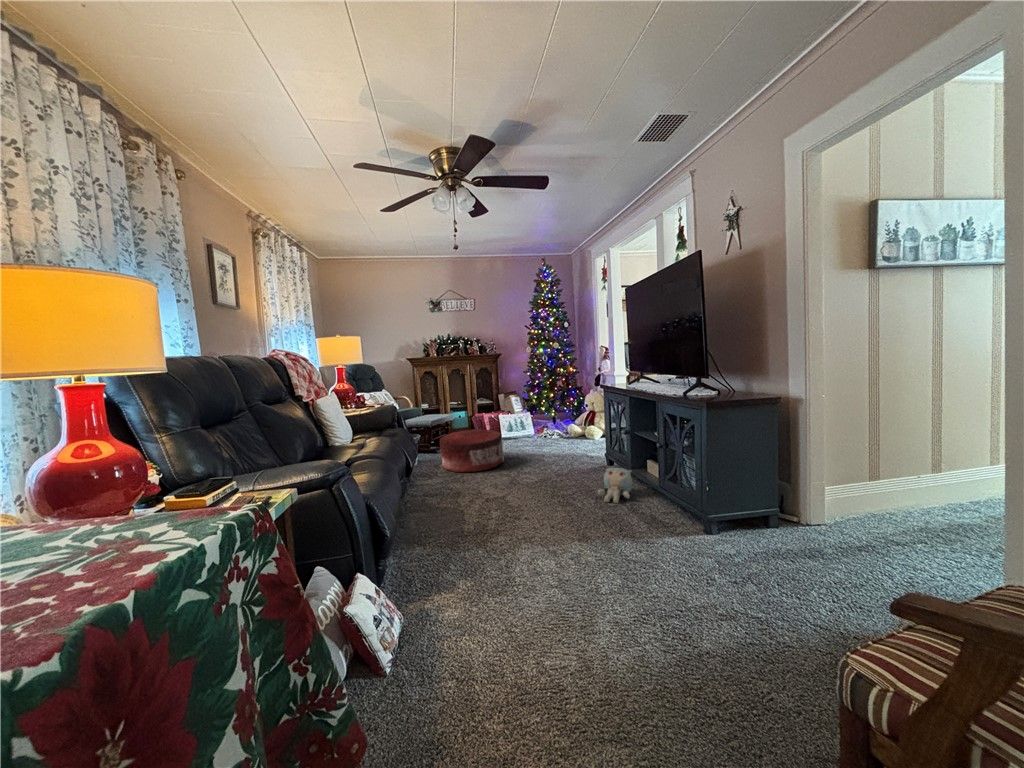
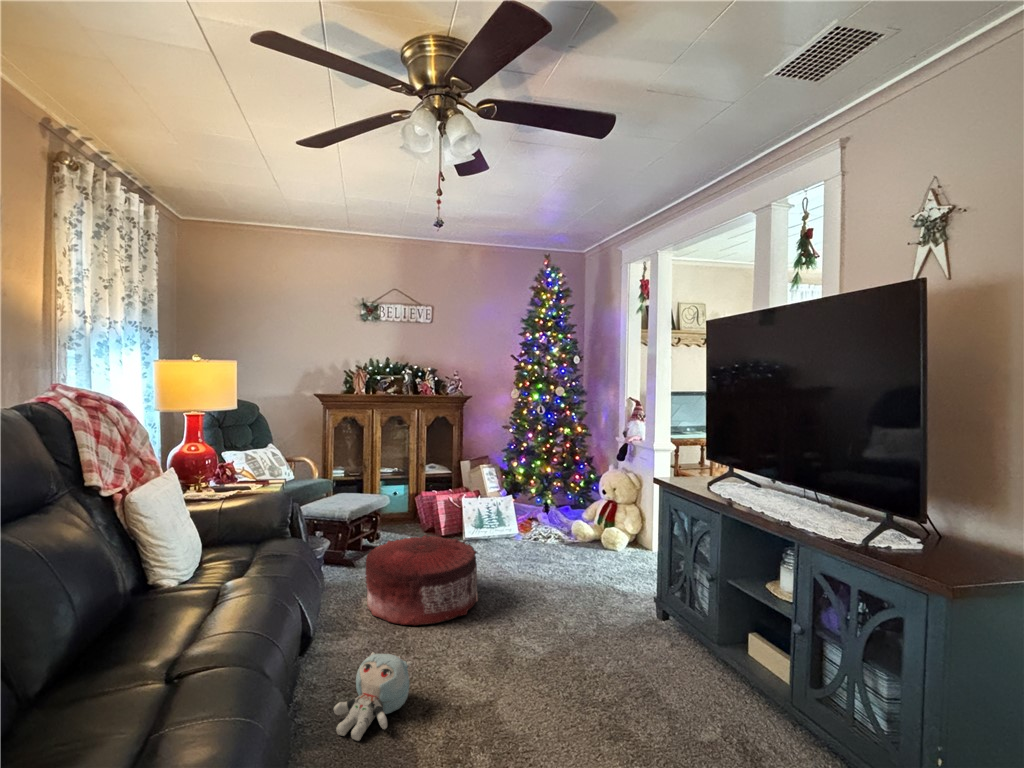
plush toy: present [598,468,632,503] -> present [334,652,411,741]

